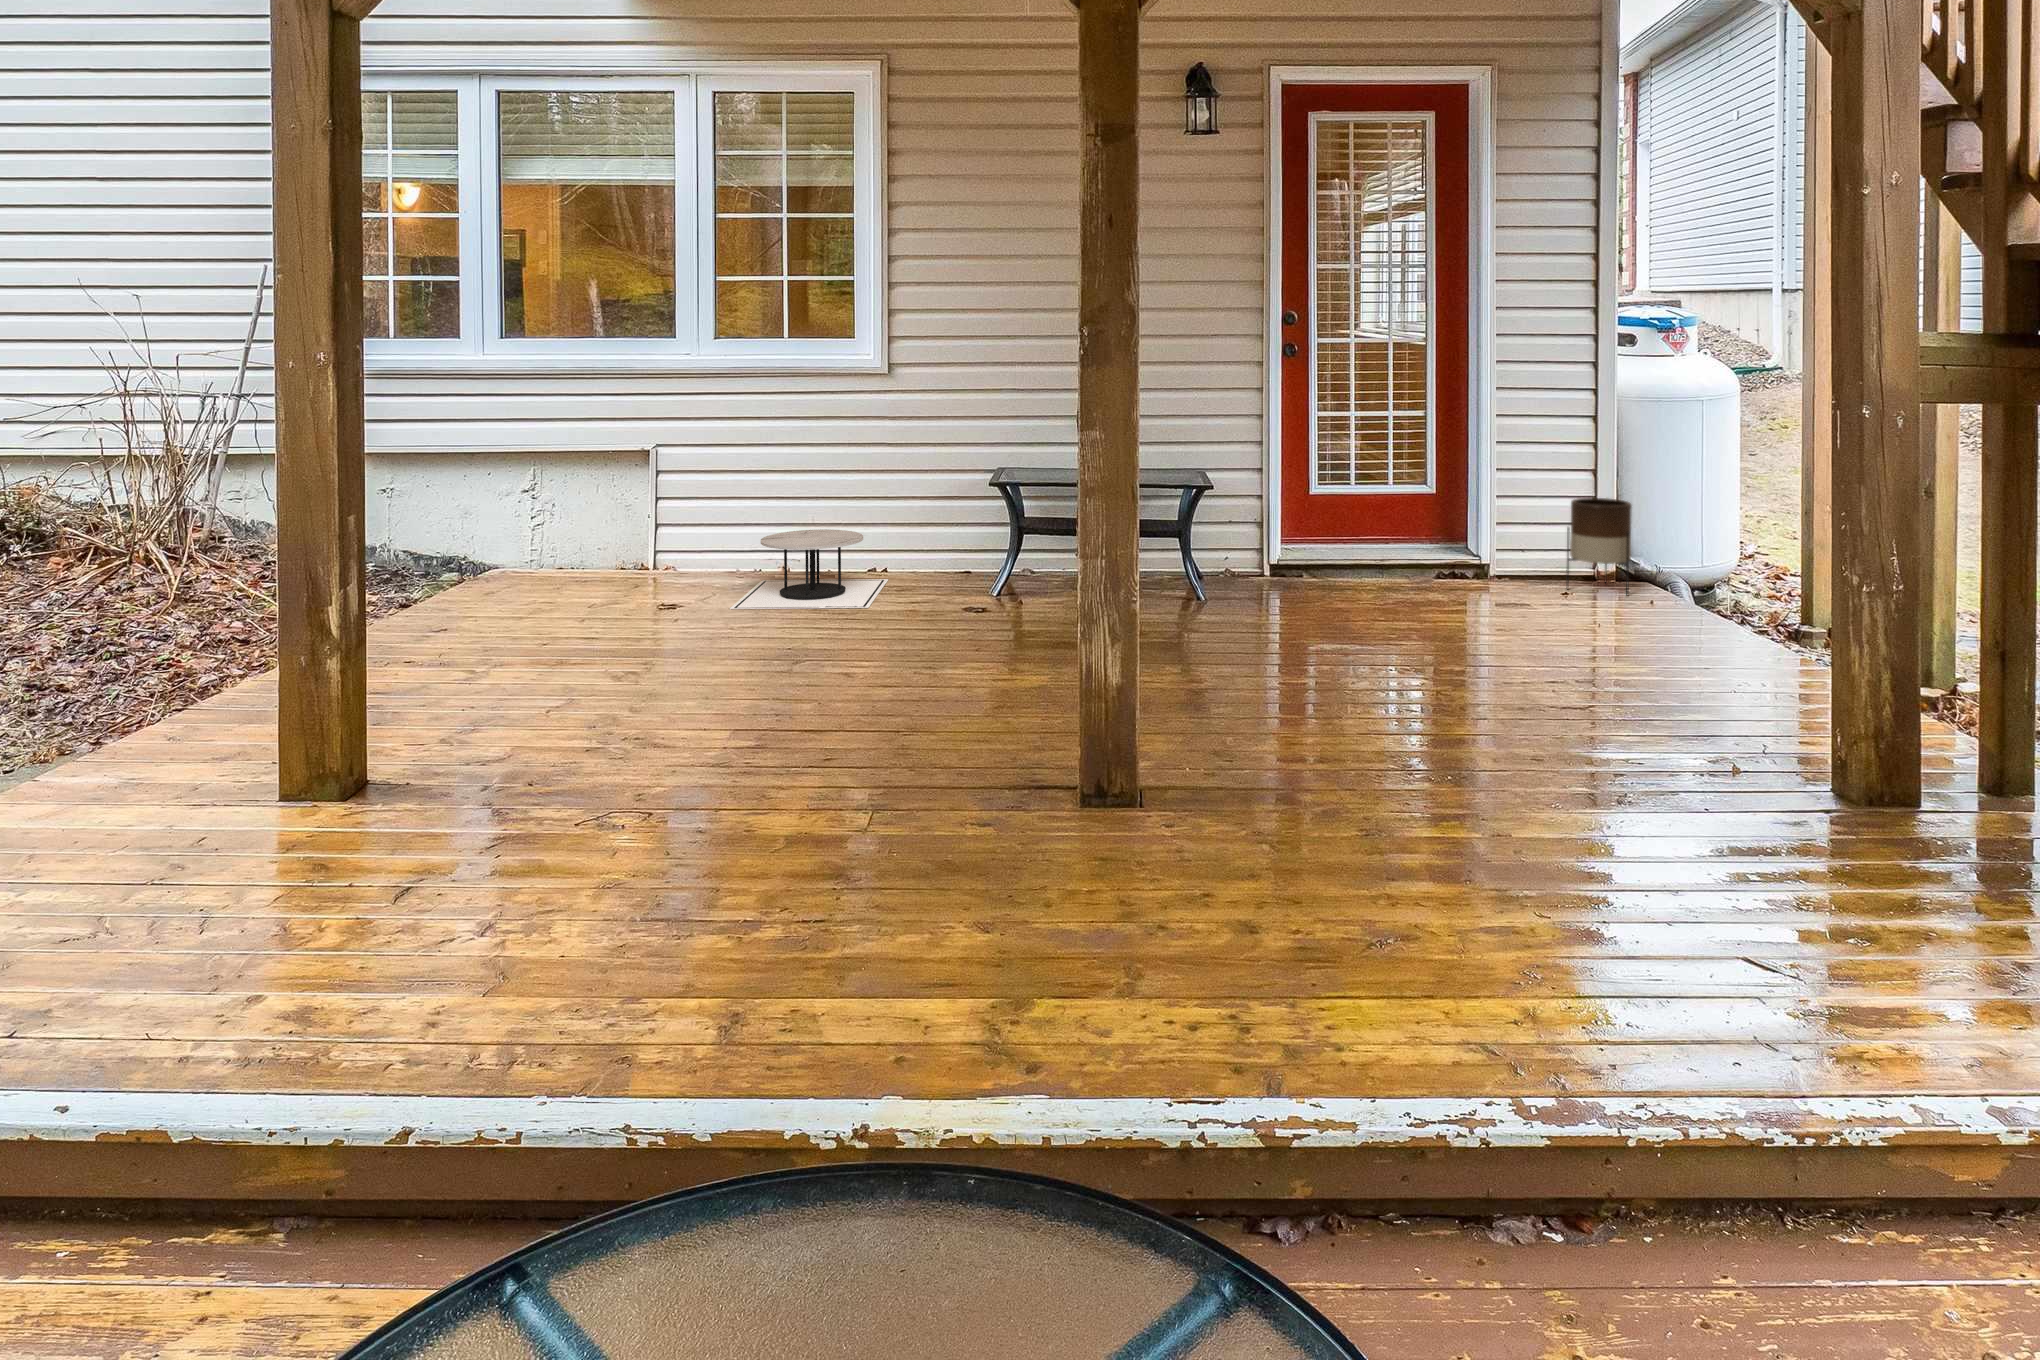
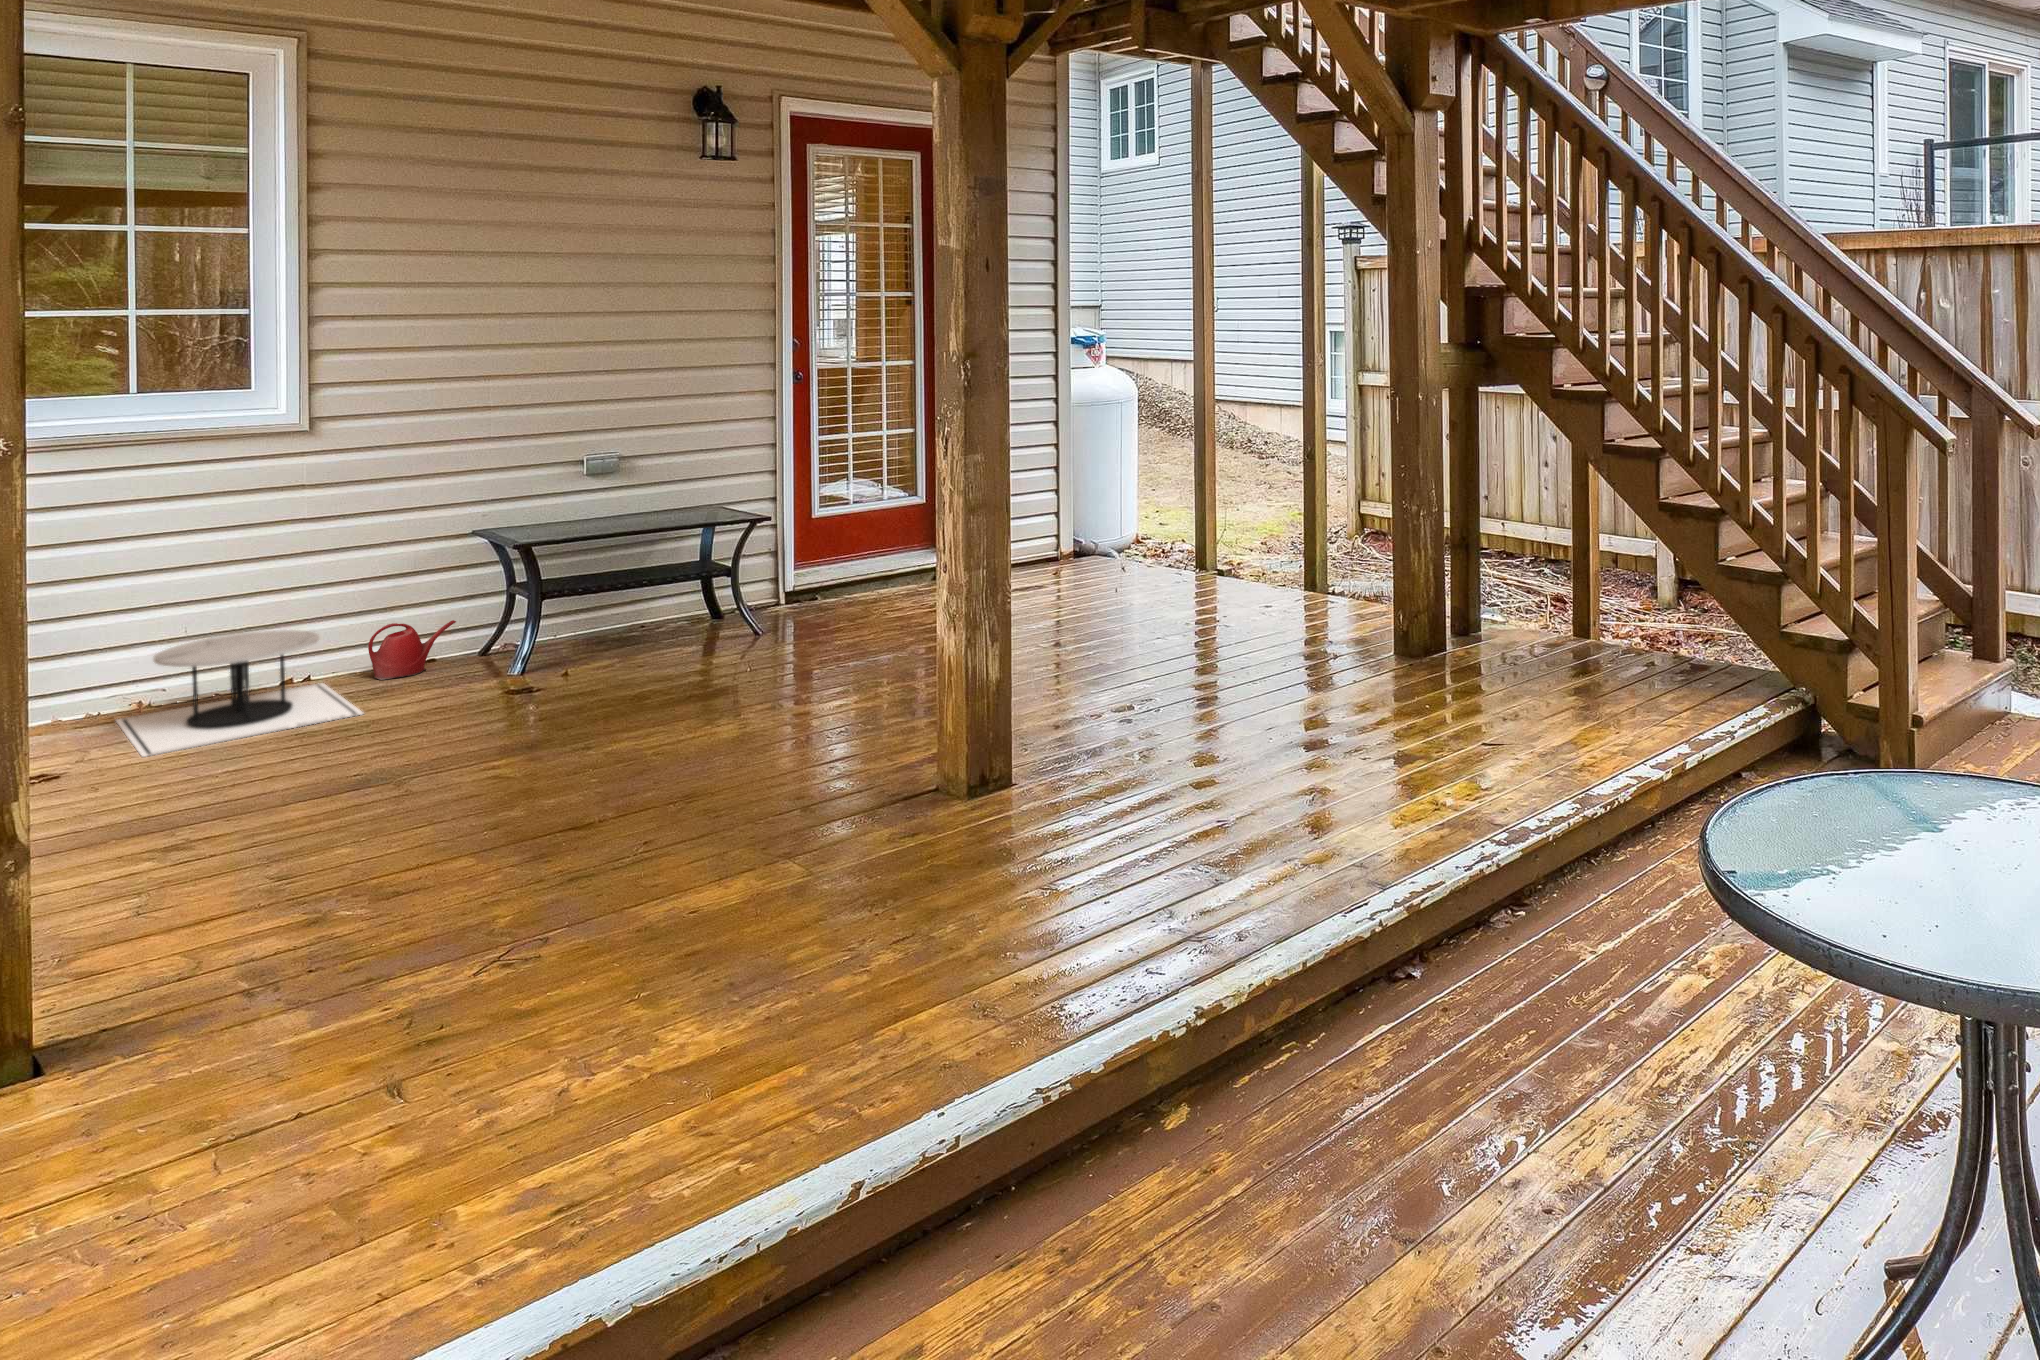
planter: present [1566,498,1632,595] -> none [1045,489,1097,569]
watering can: none [913,539,979,585] -> present [368,620,456,680]

